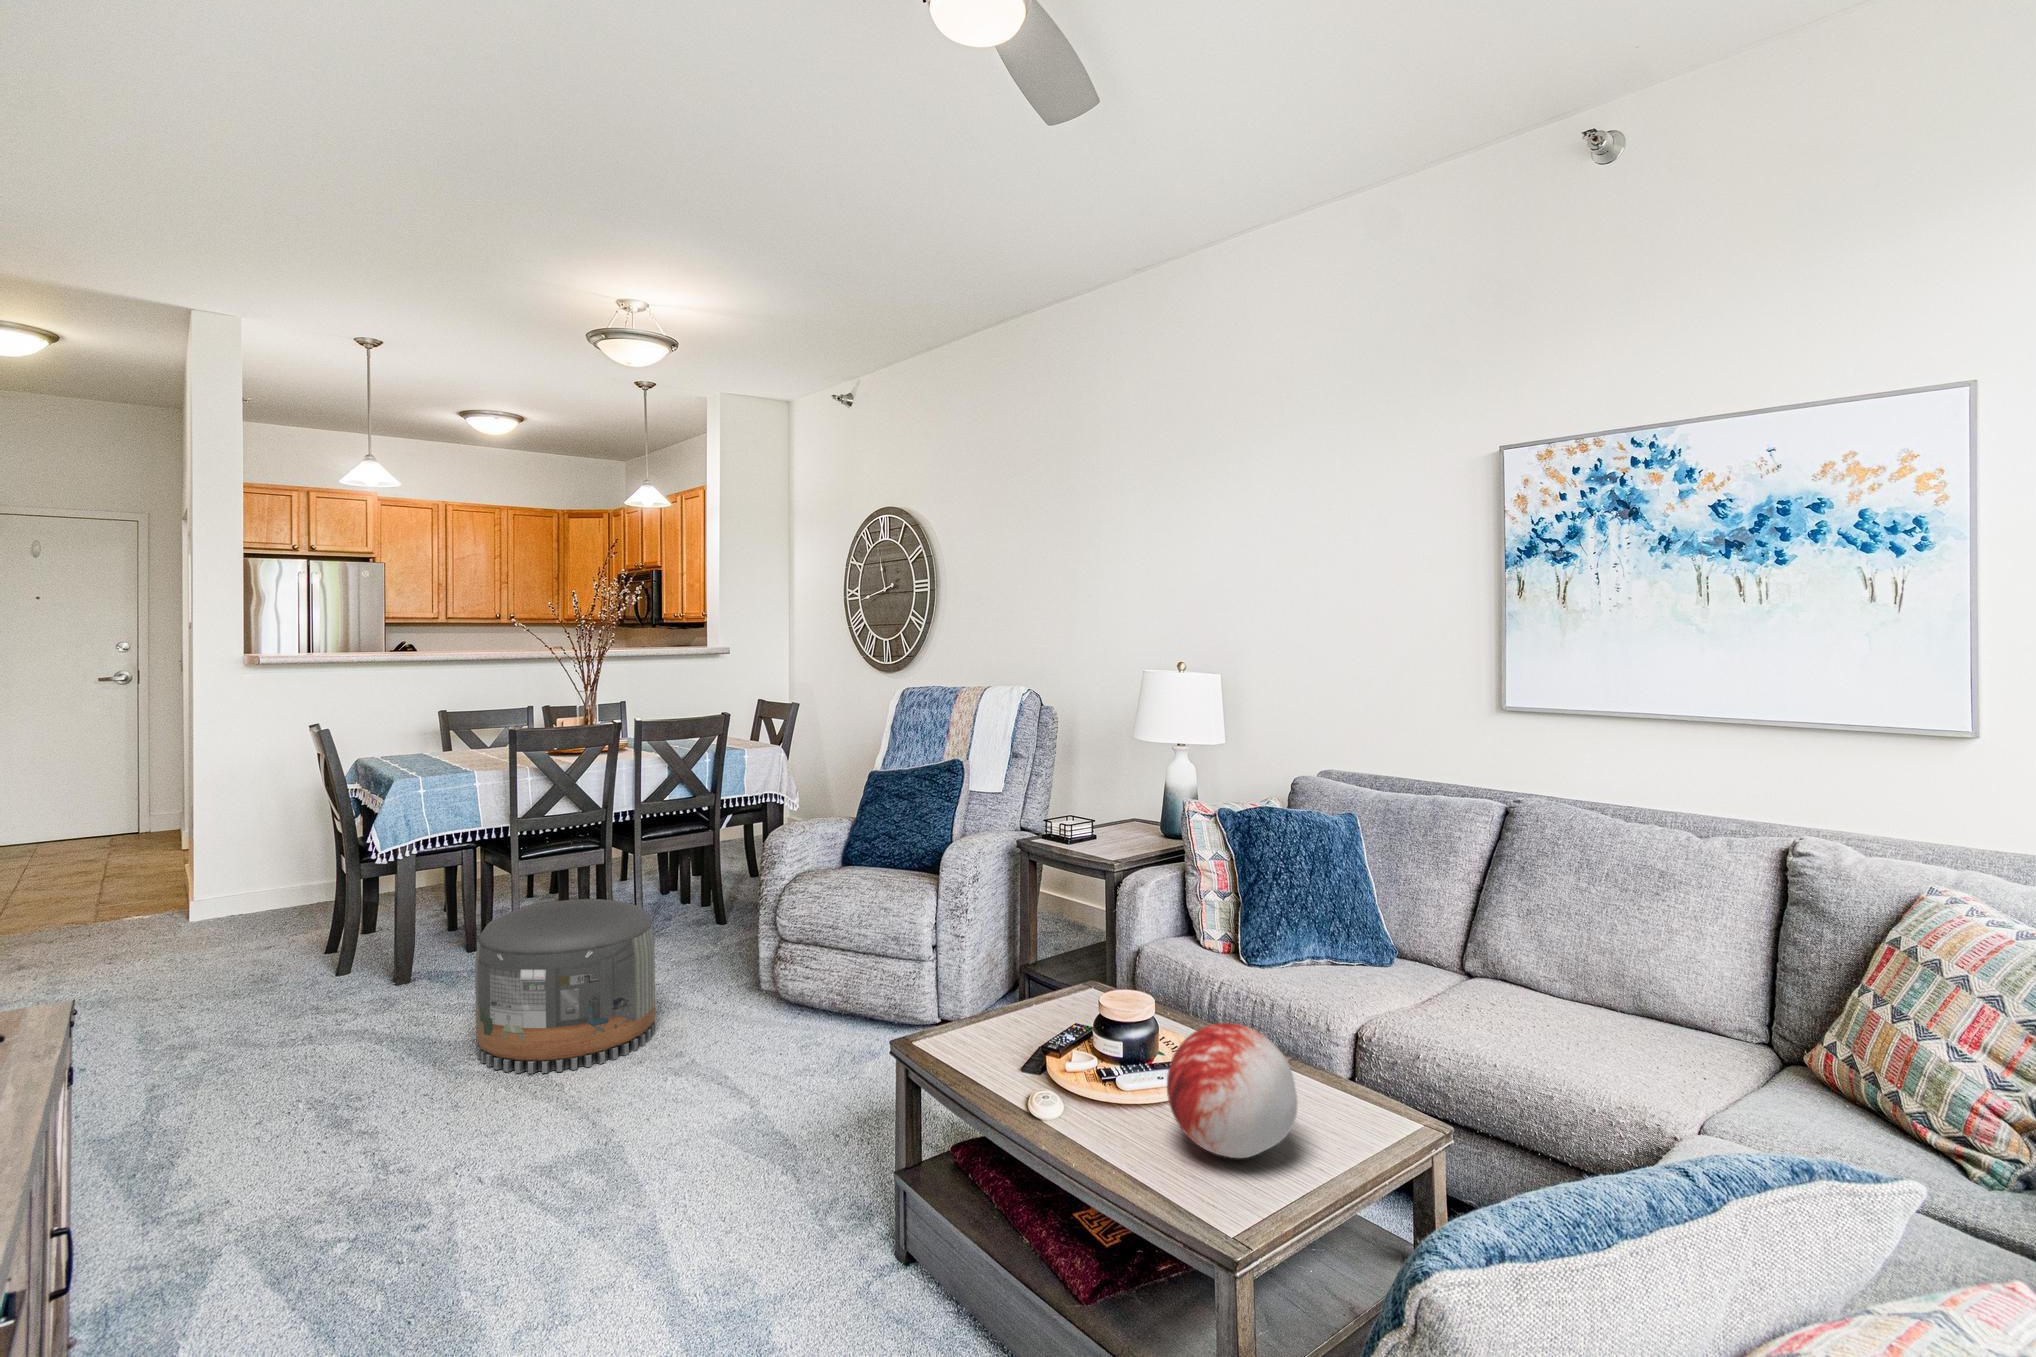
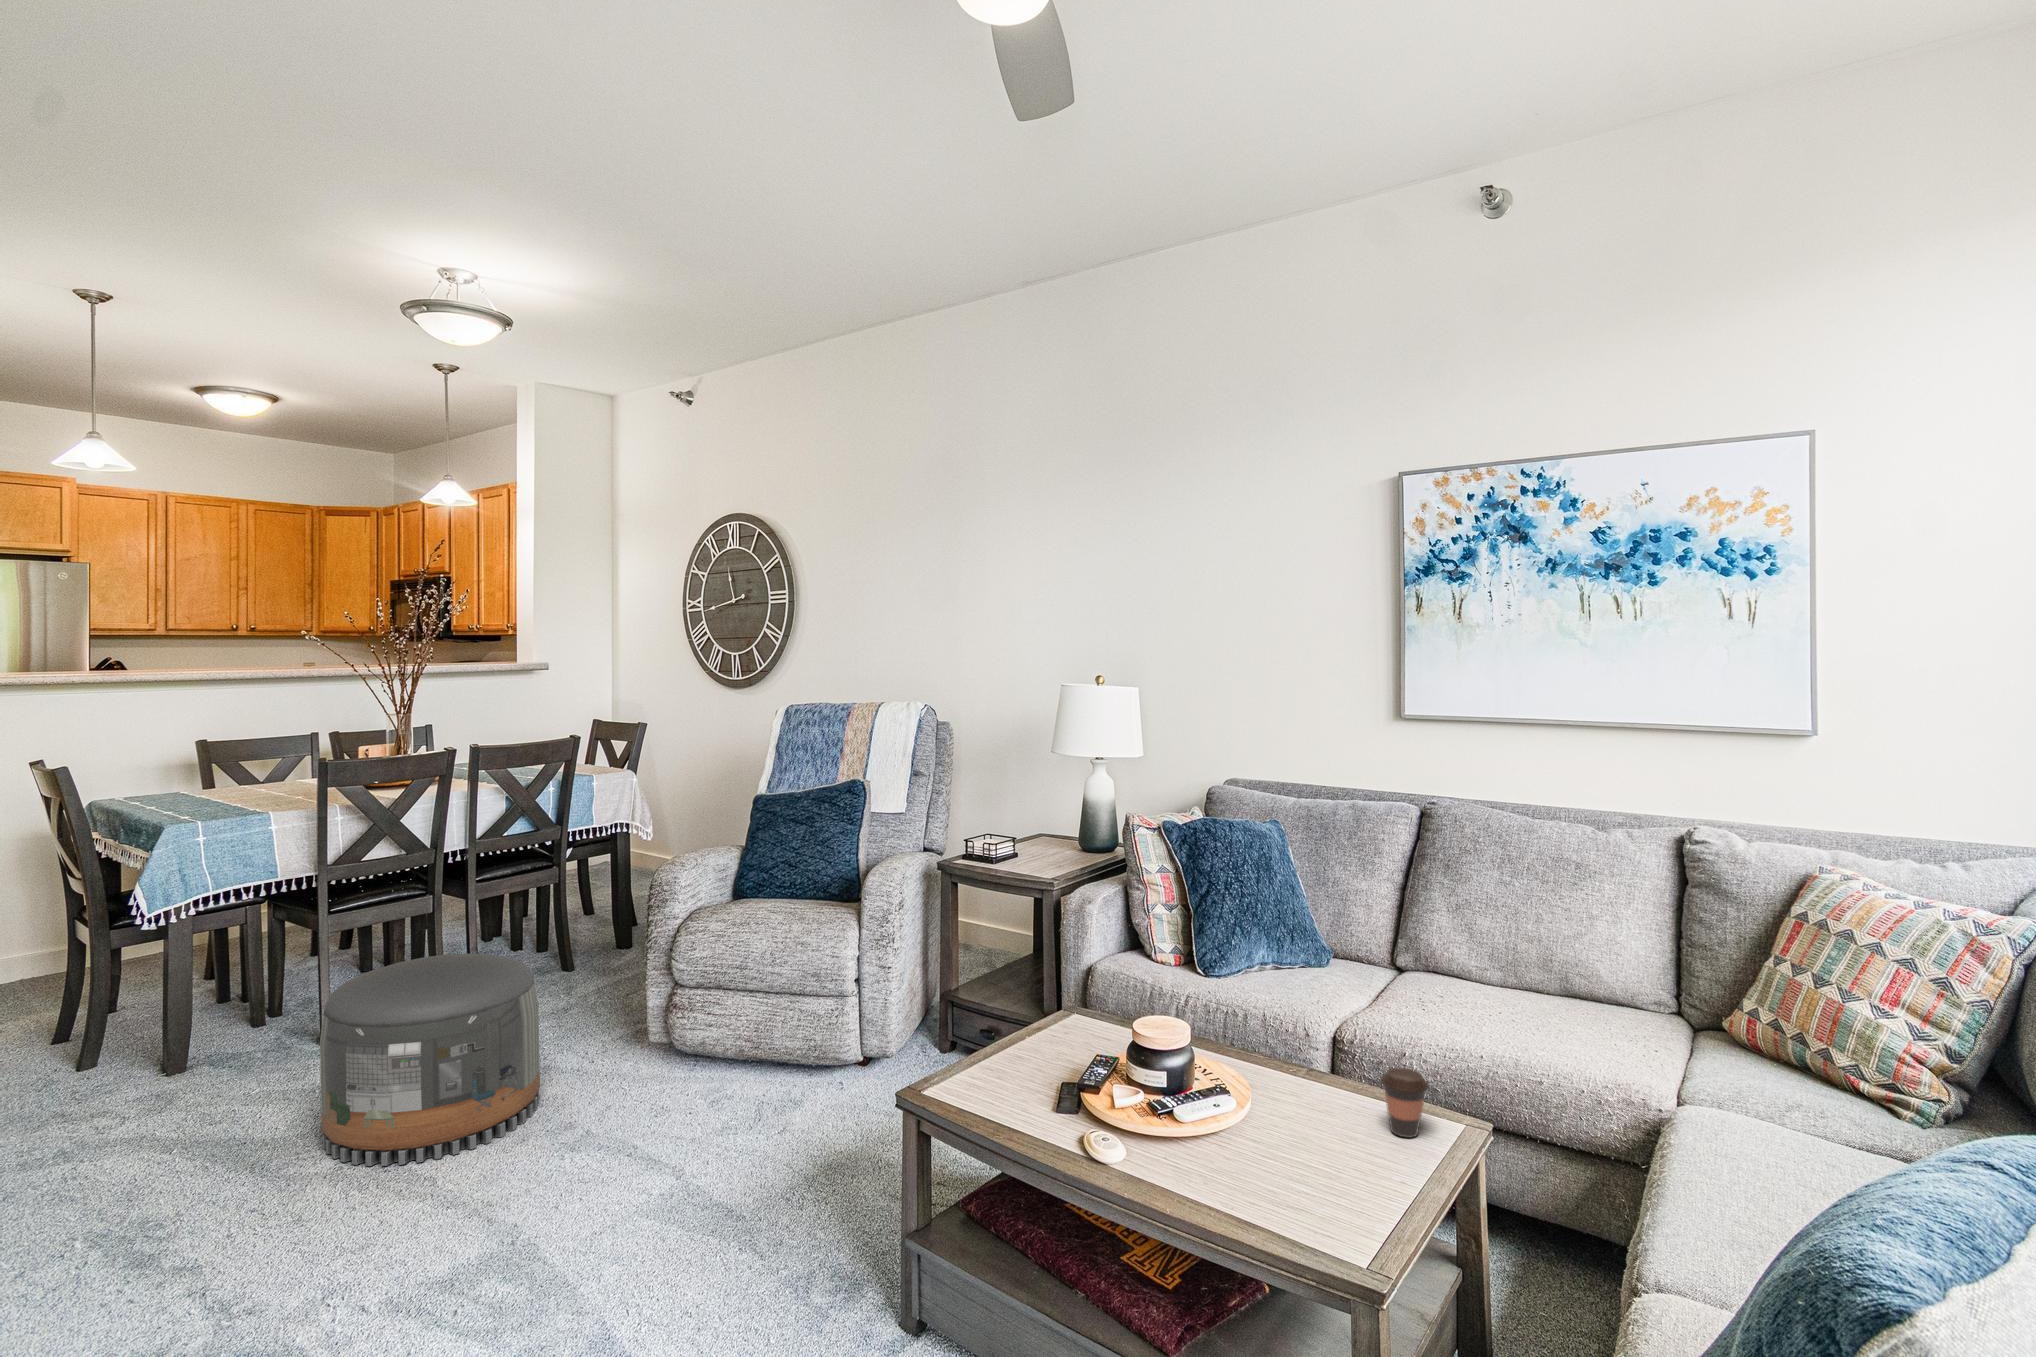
decorative orb: present [1167,1023,1297,1158] -> none [1247,1044,1381,1181]
coffee cup: none [1328,1059,1376,1130] -> present [1381,1068,1429,1138]

